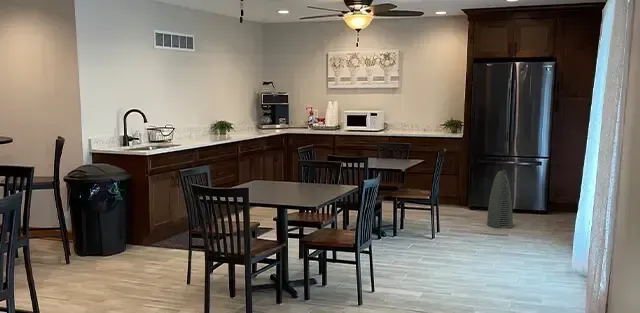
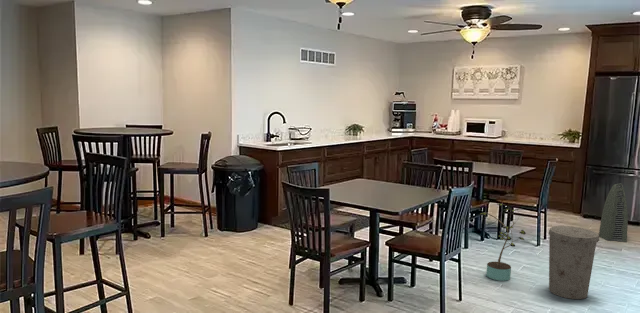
potted plant: none [383,195,428,274] -> present [480,203,526,281]
trash can: none [449,212,494,282] -> present [549,226,599,299]

